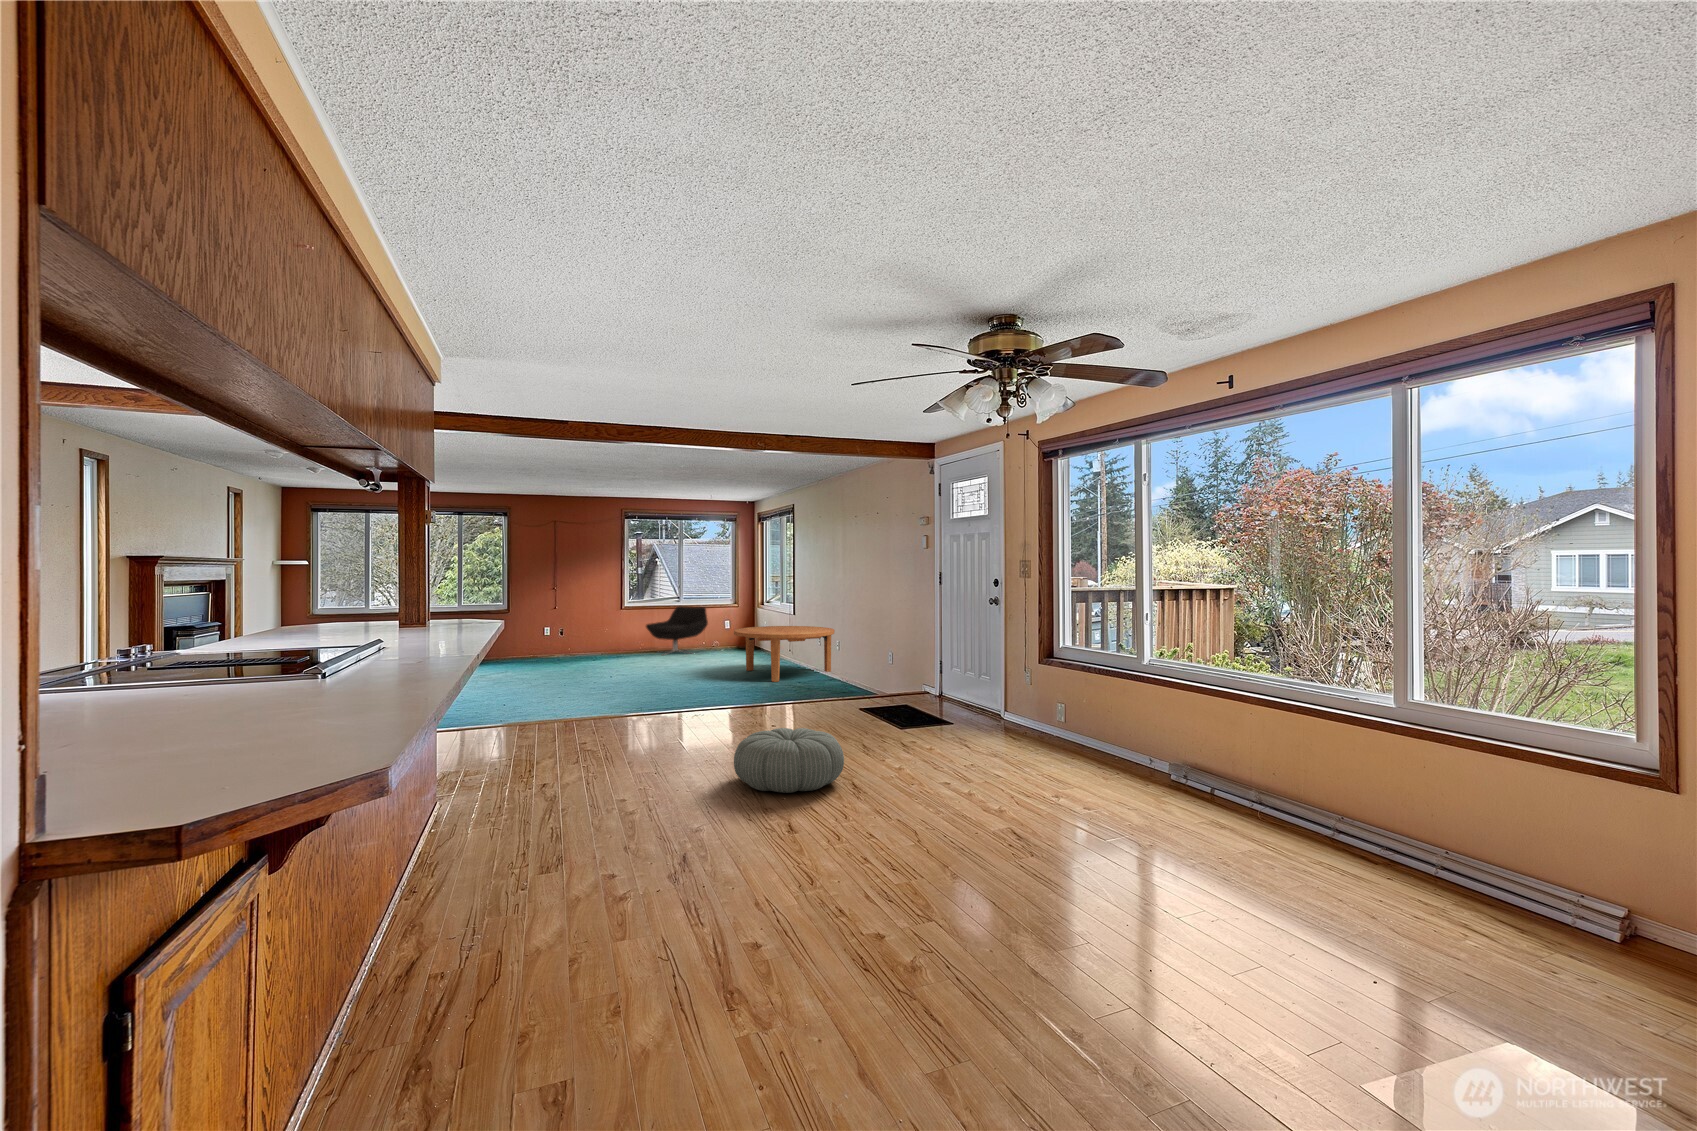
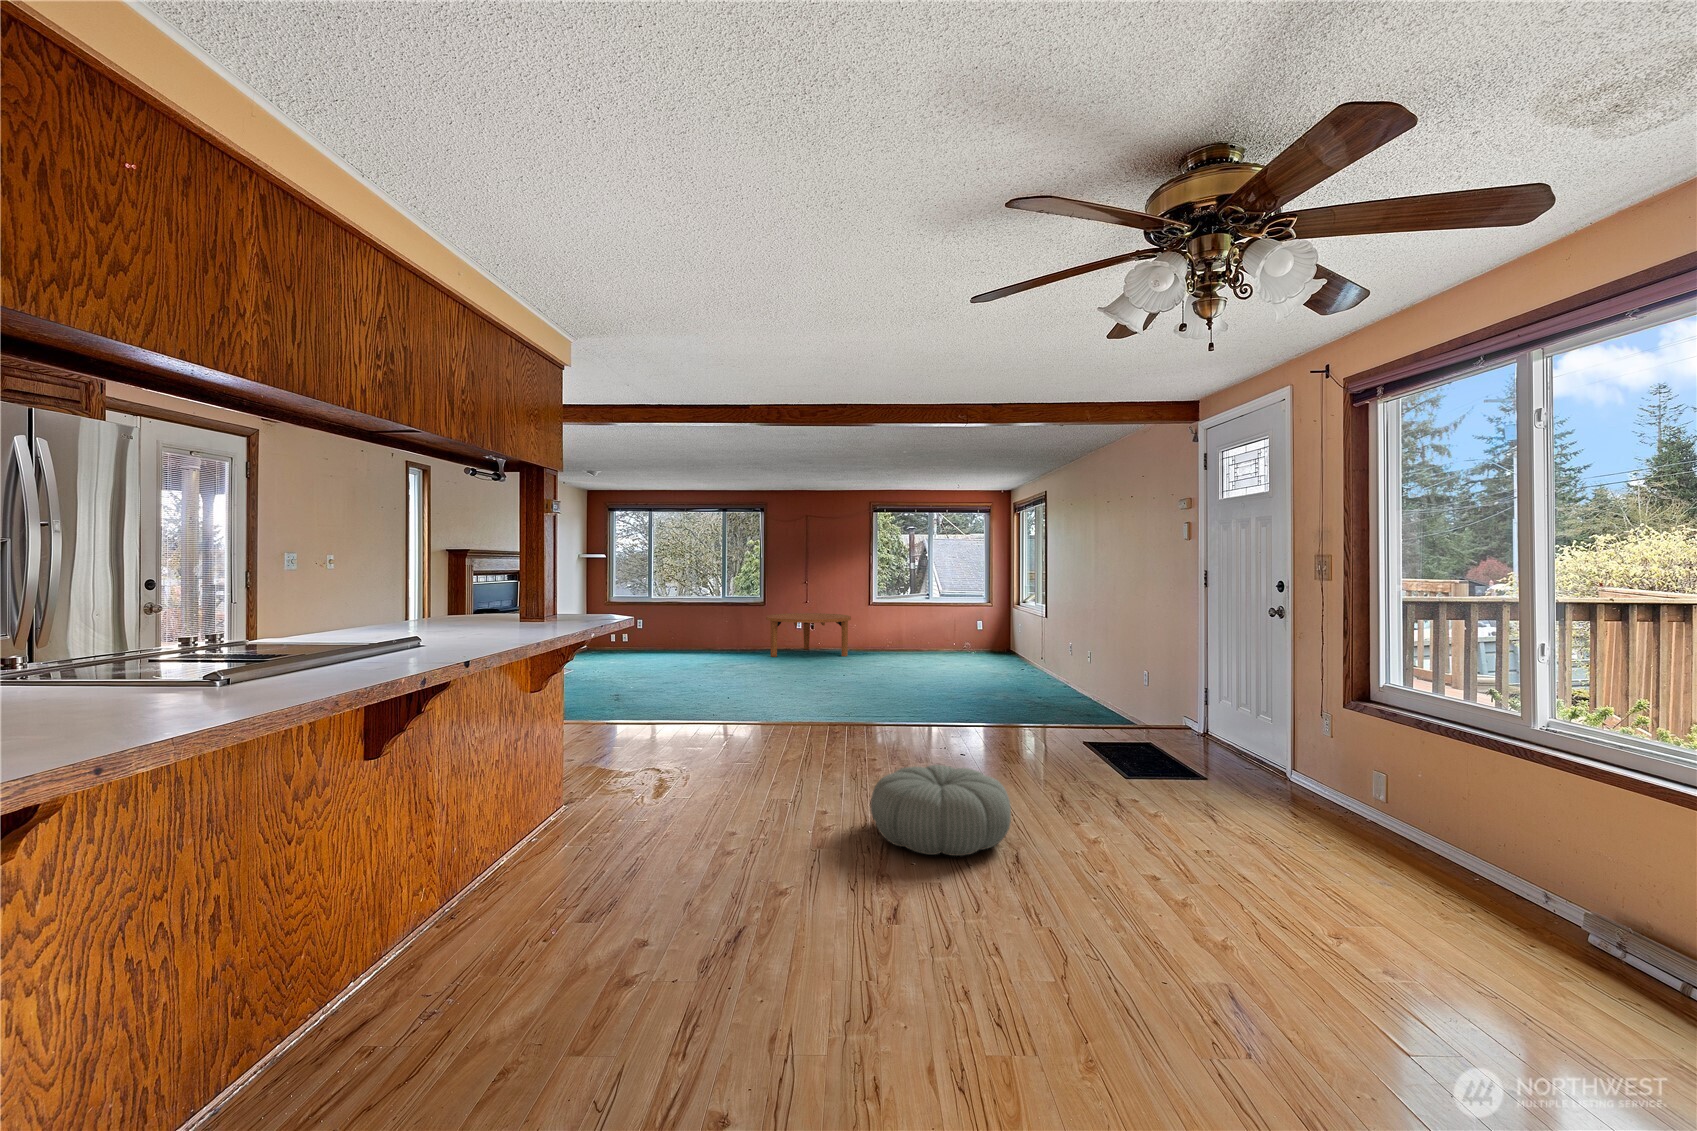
lounge chair: present [646,606,708,652] -> none [892,604,956,655]
coffee table: present [734,626,835,682] -> present [766,613,851,657]

